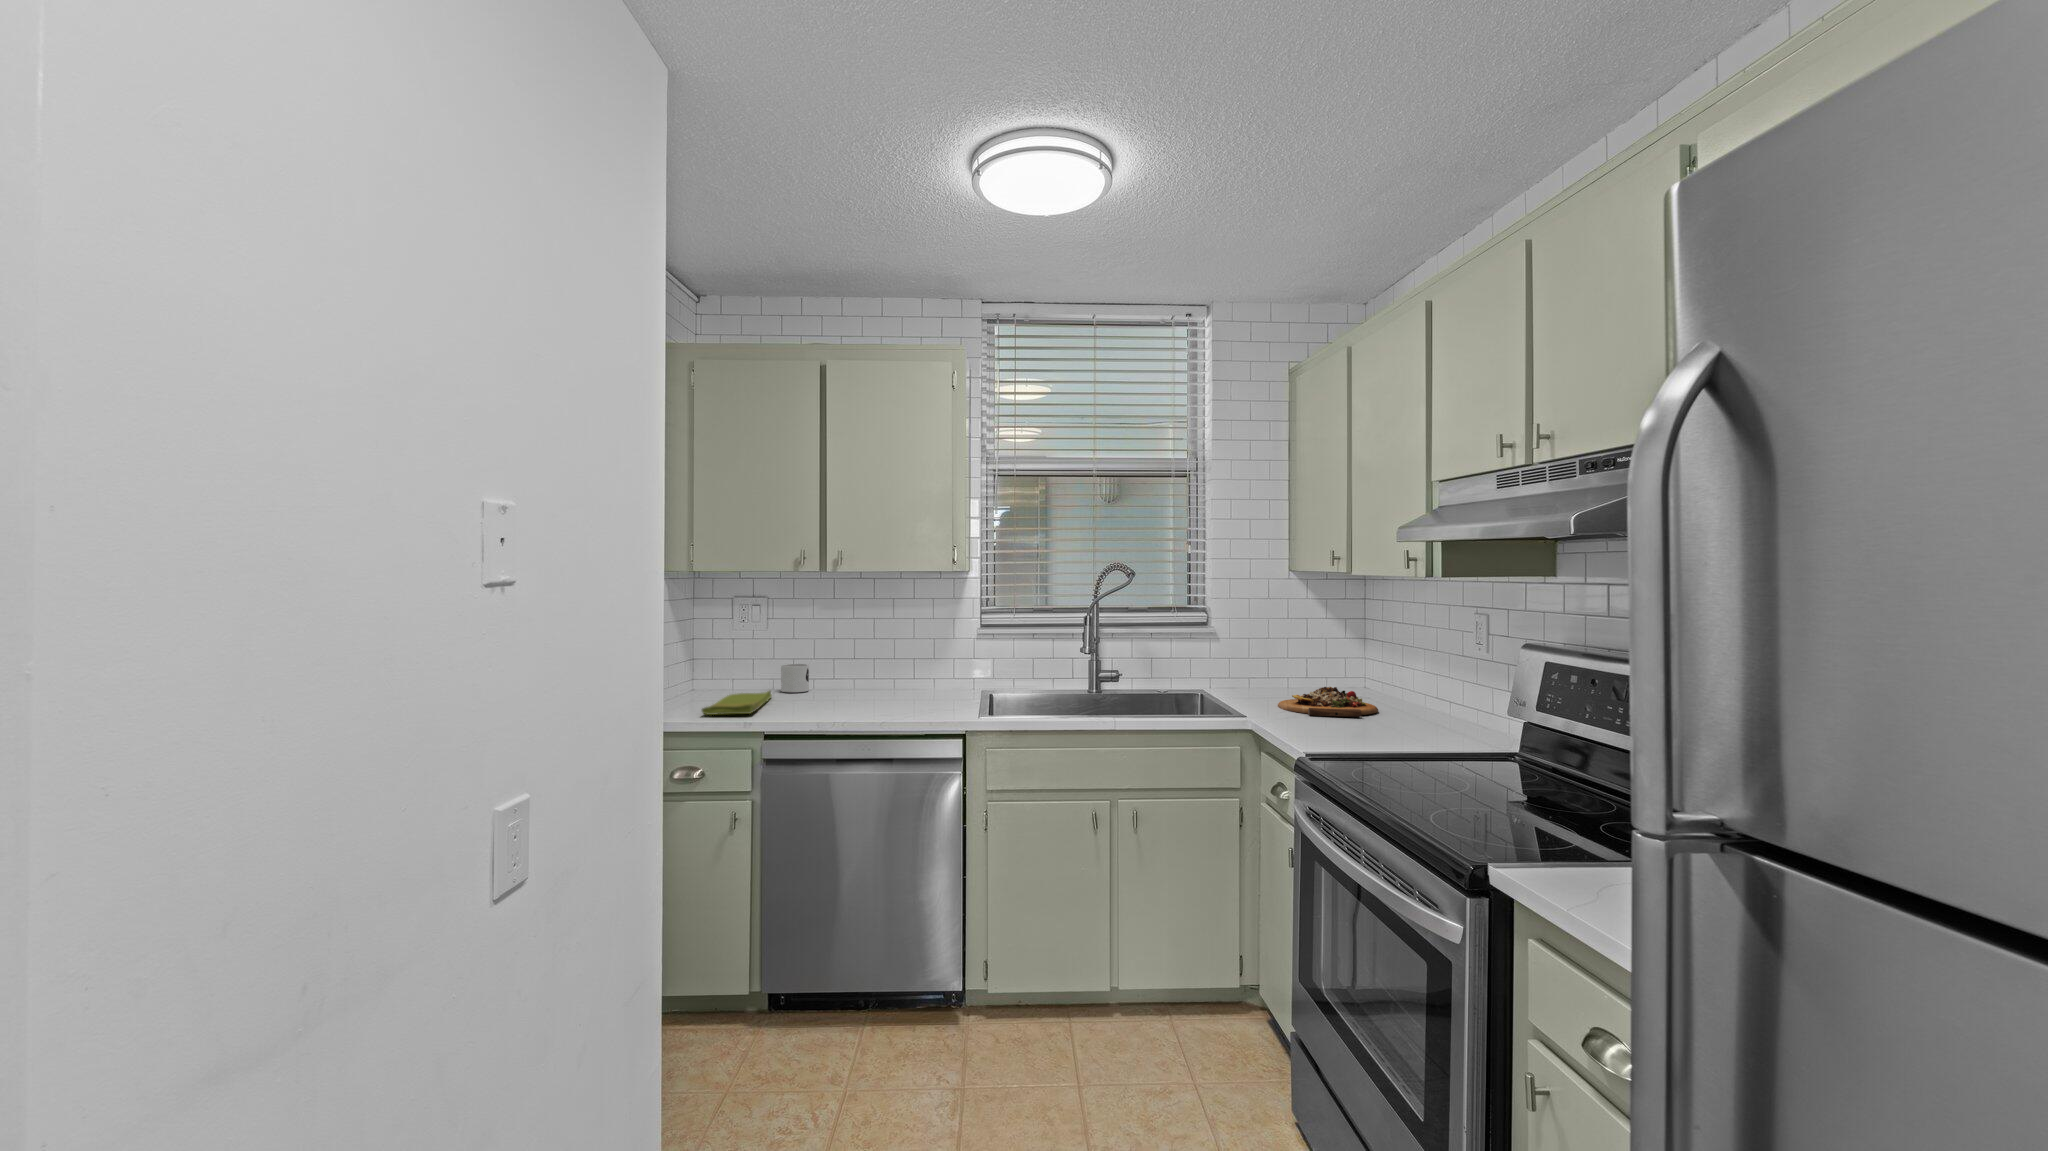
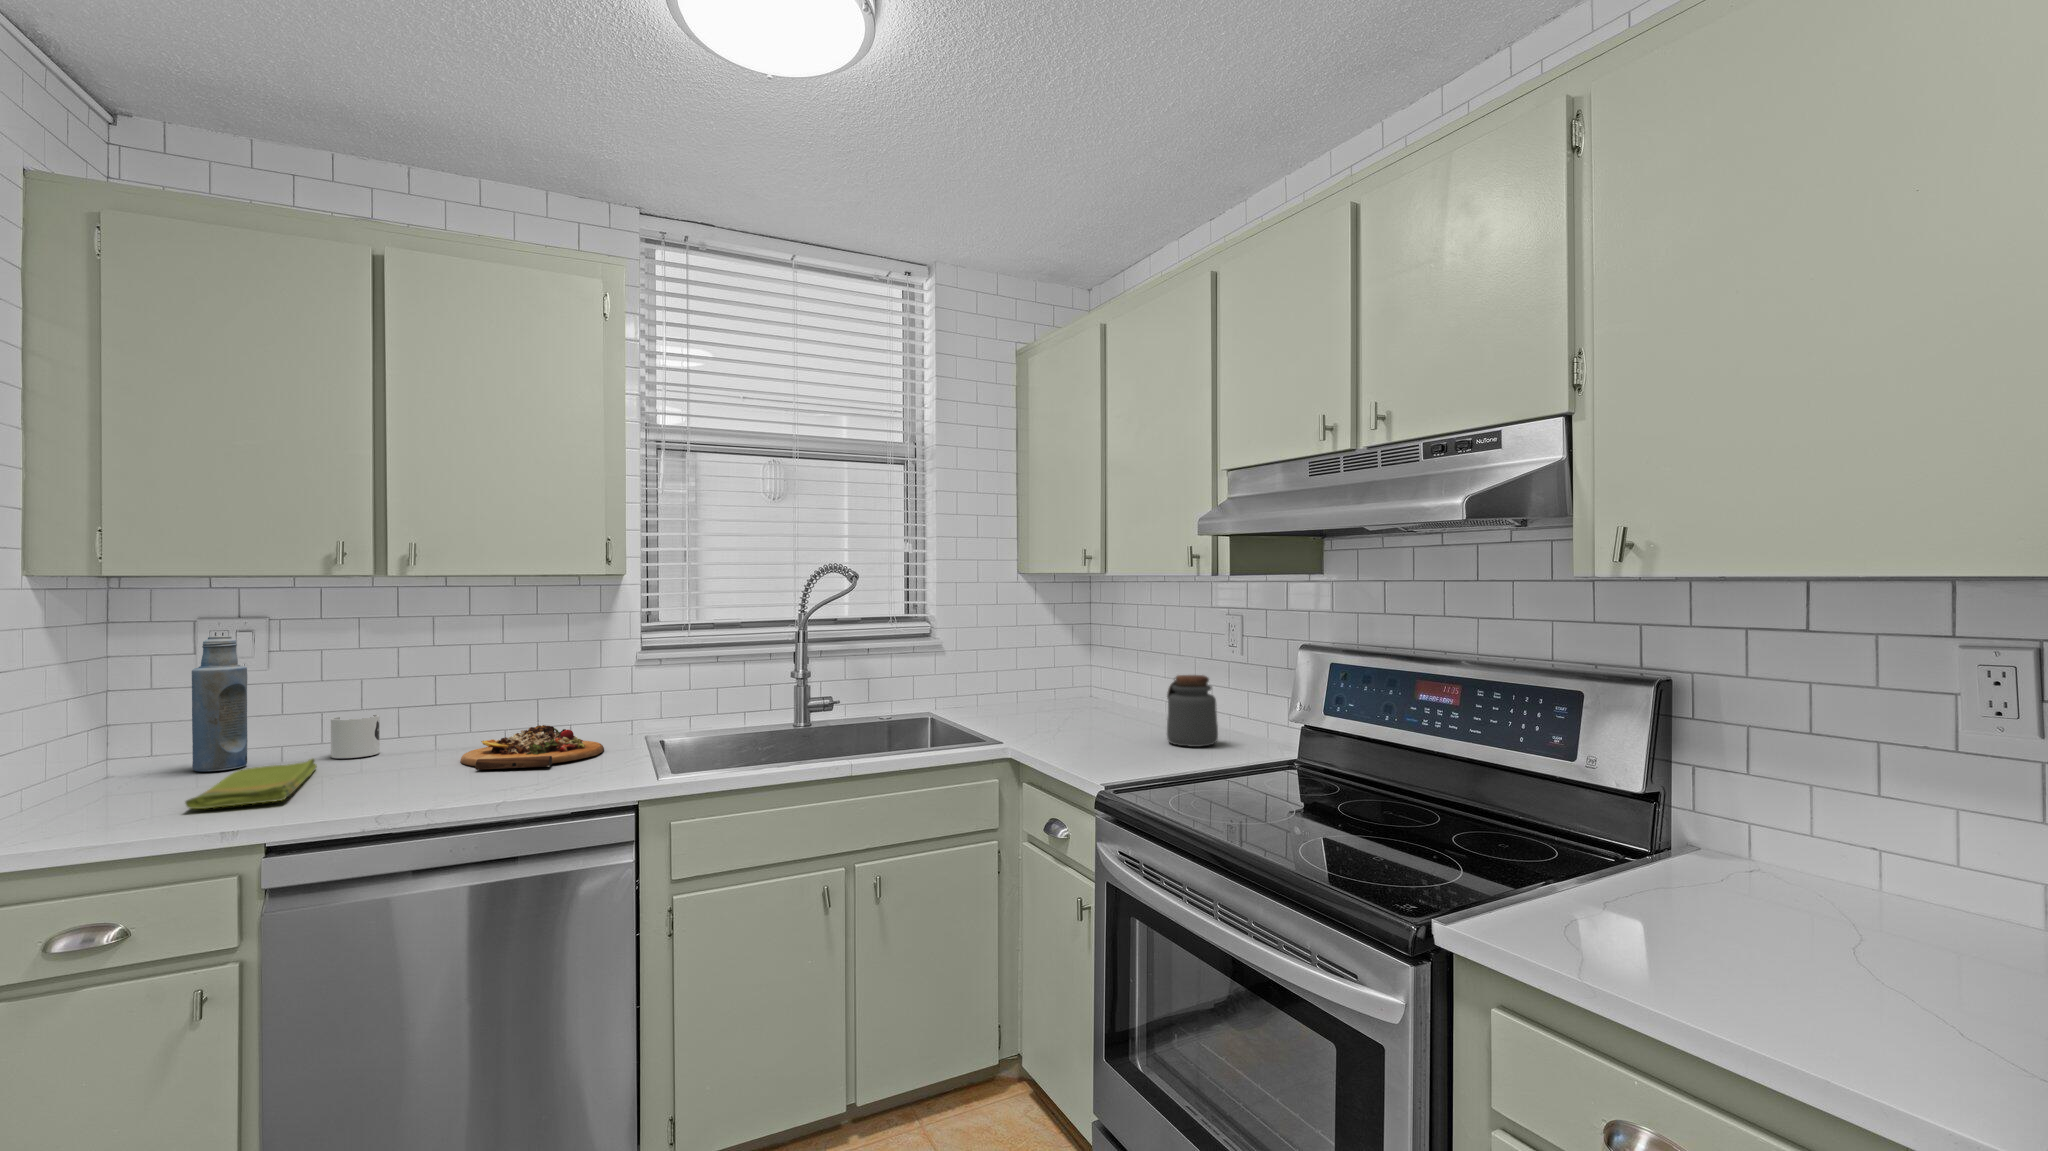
bottle: none [707,608,736,694] -> present [192,636,247,771]
jar: none [1398,667,1448,732] -> present [1167,675,1218,747]
cutting board: present [1278,687,1378,717] -> present [460,725,604,770]

